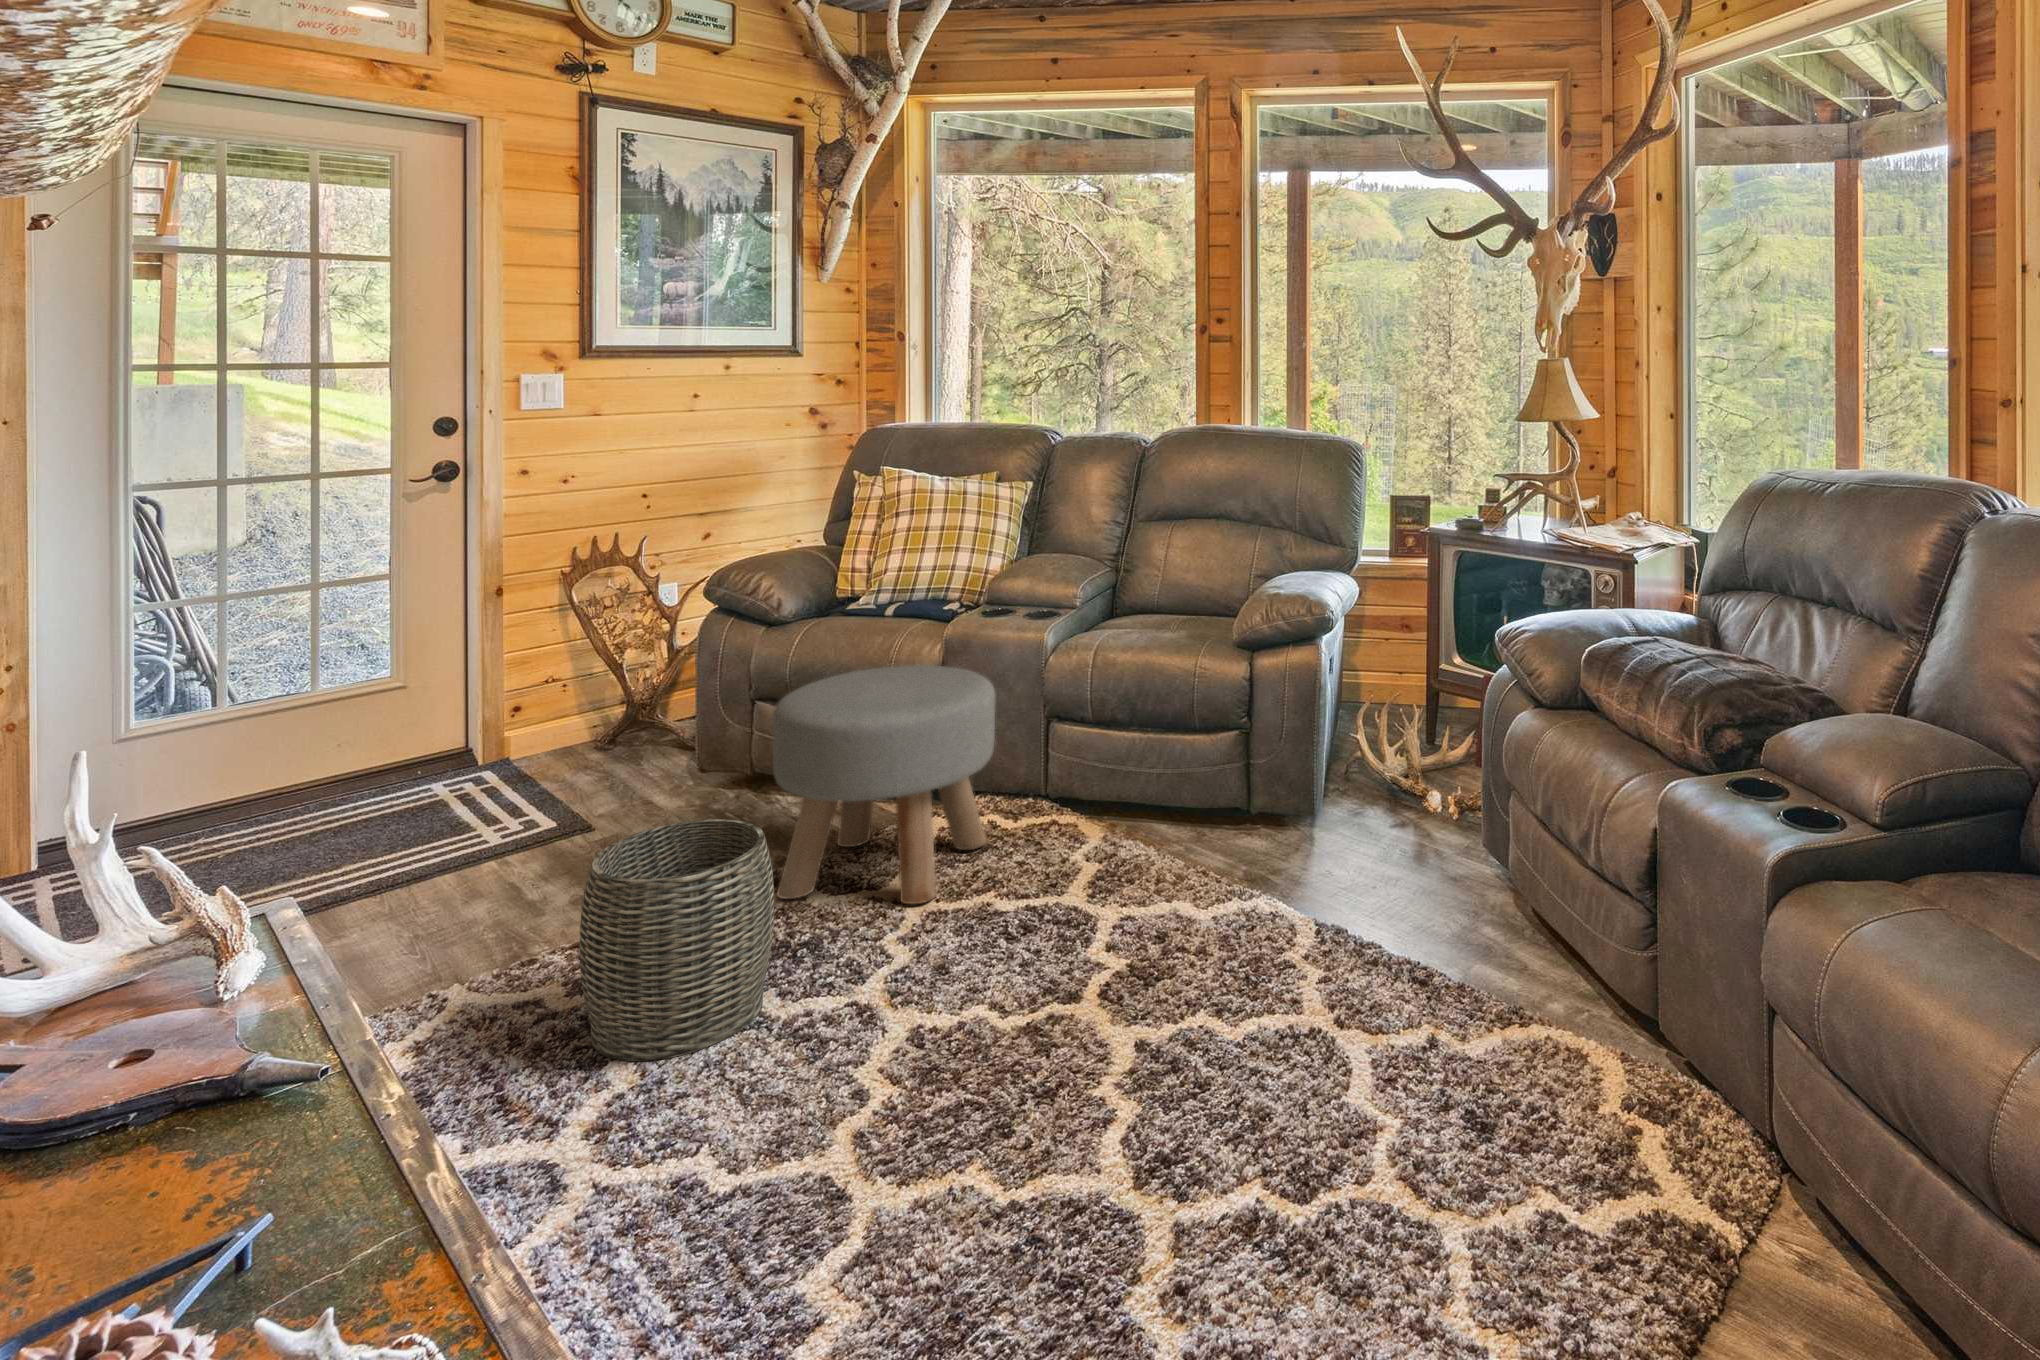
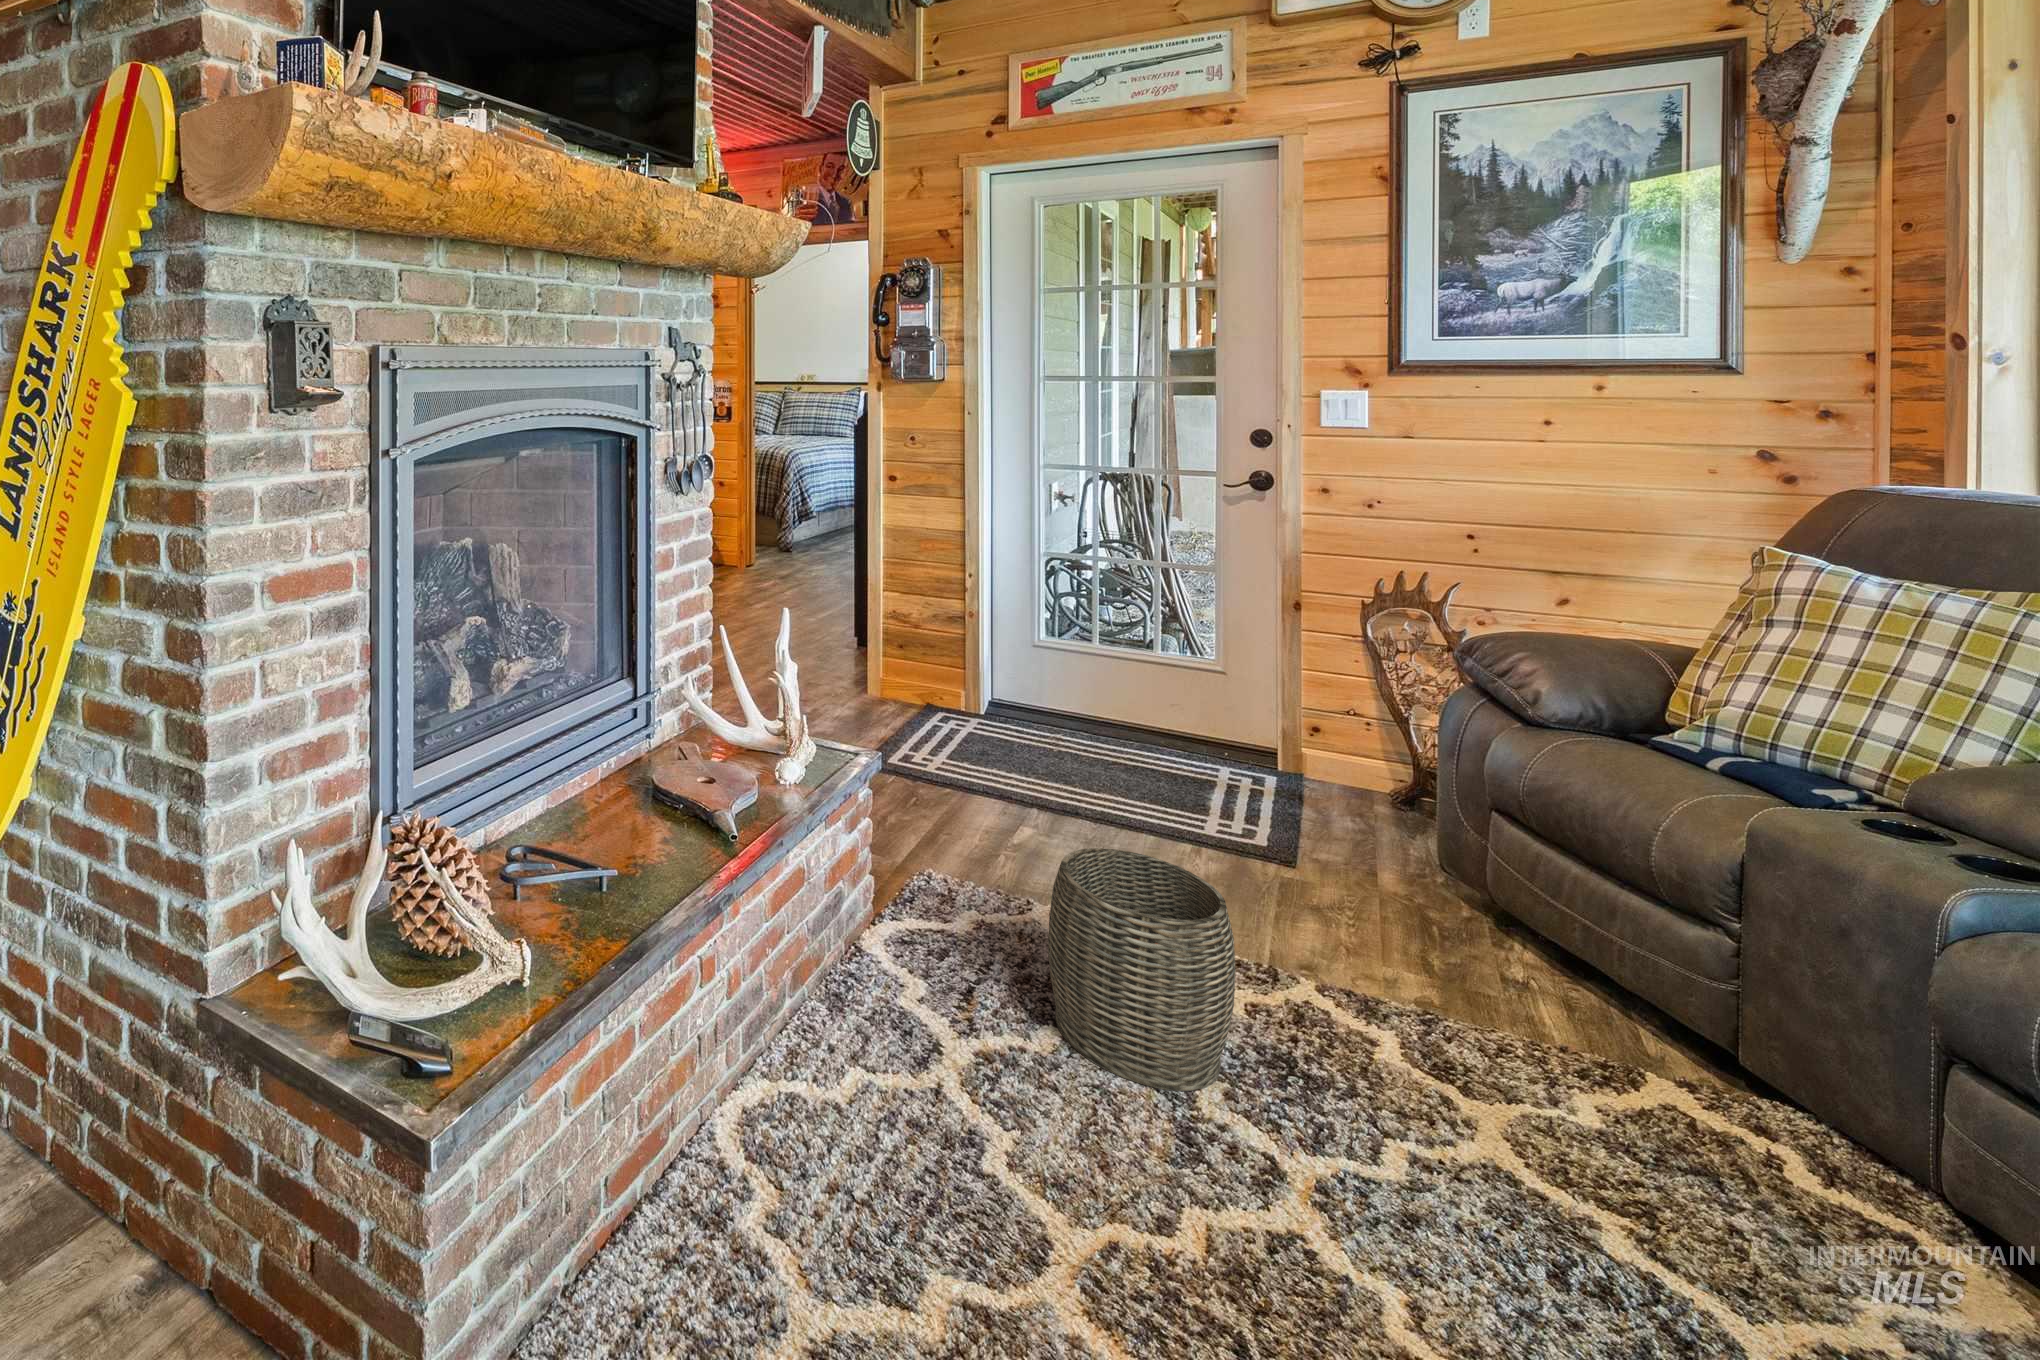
ottoman: present [773,665,996,904] -> none [1354,813,1727,1171]

